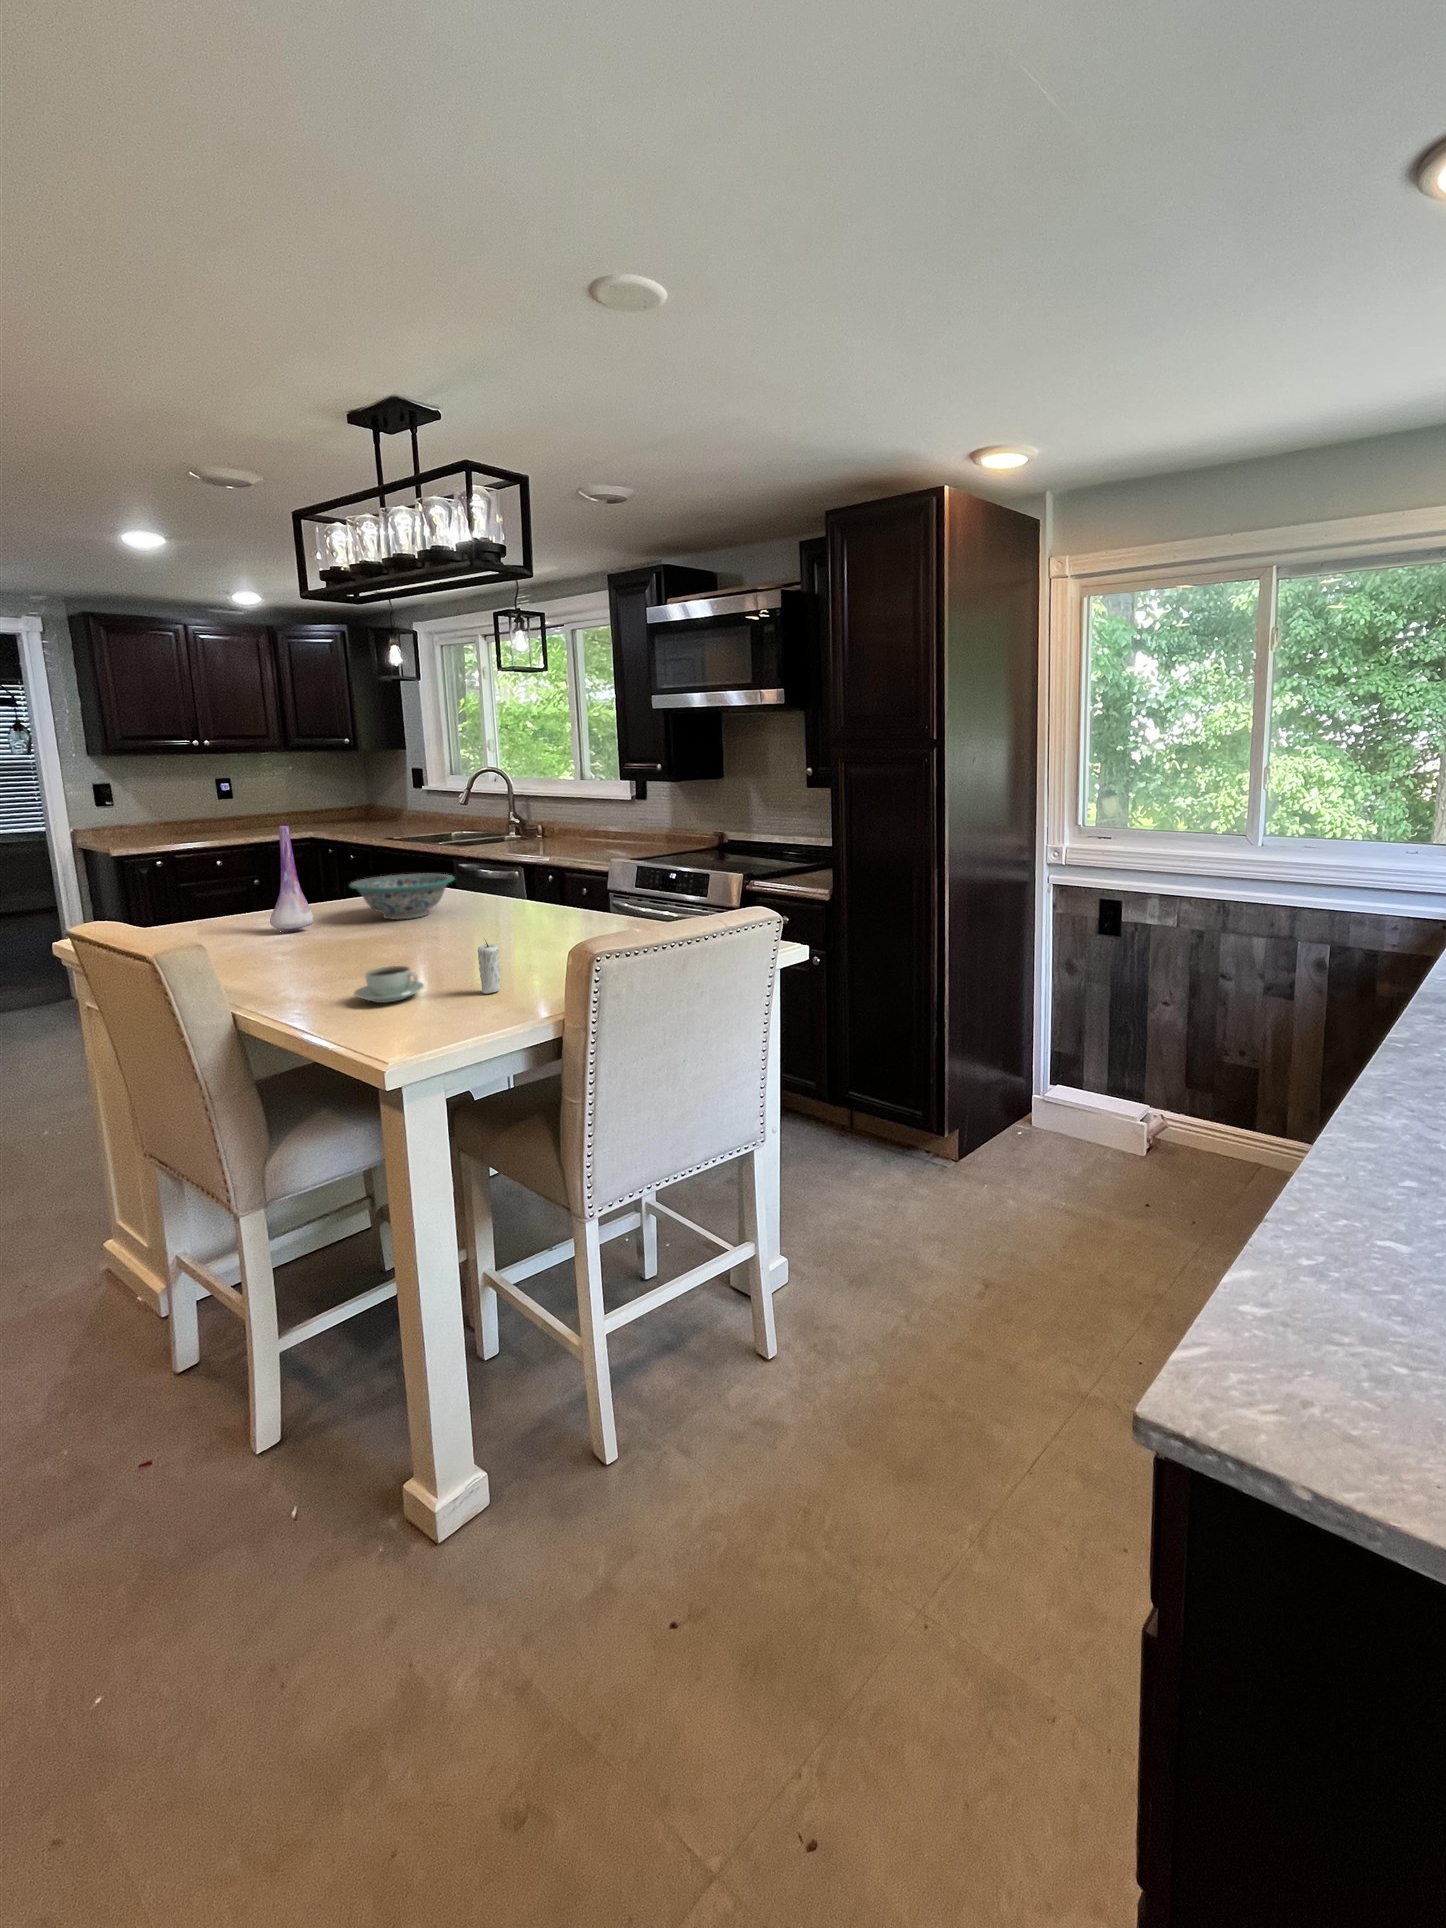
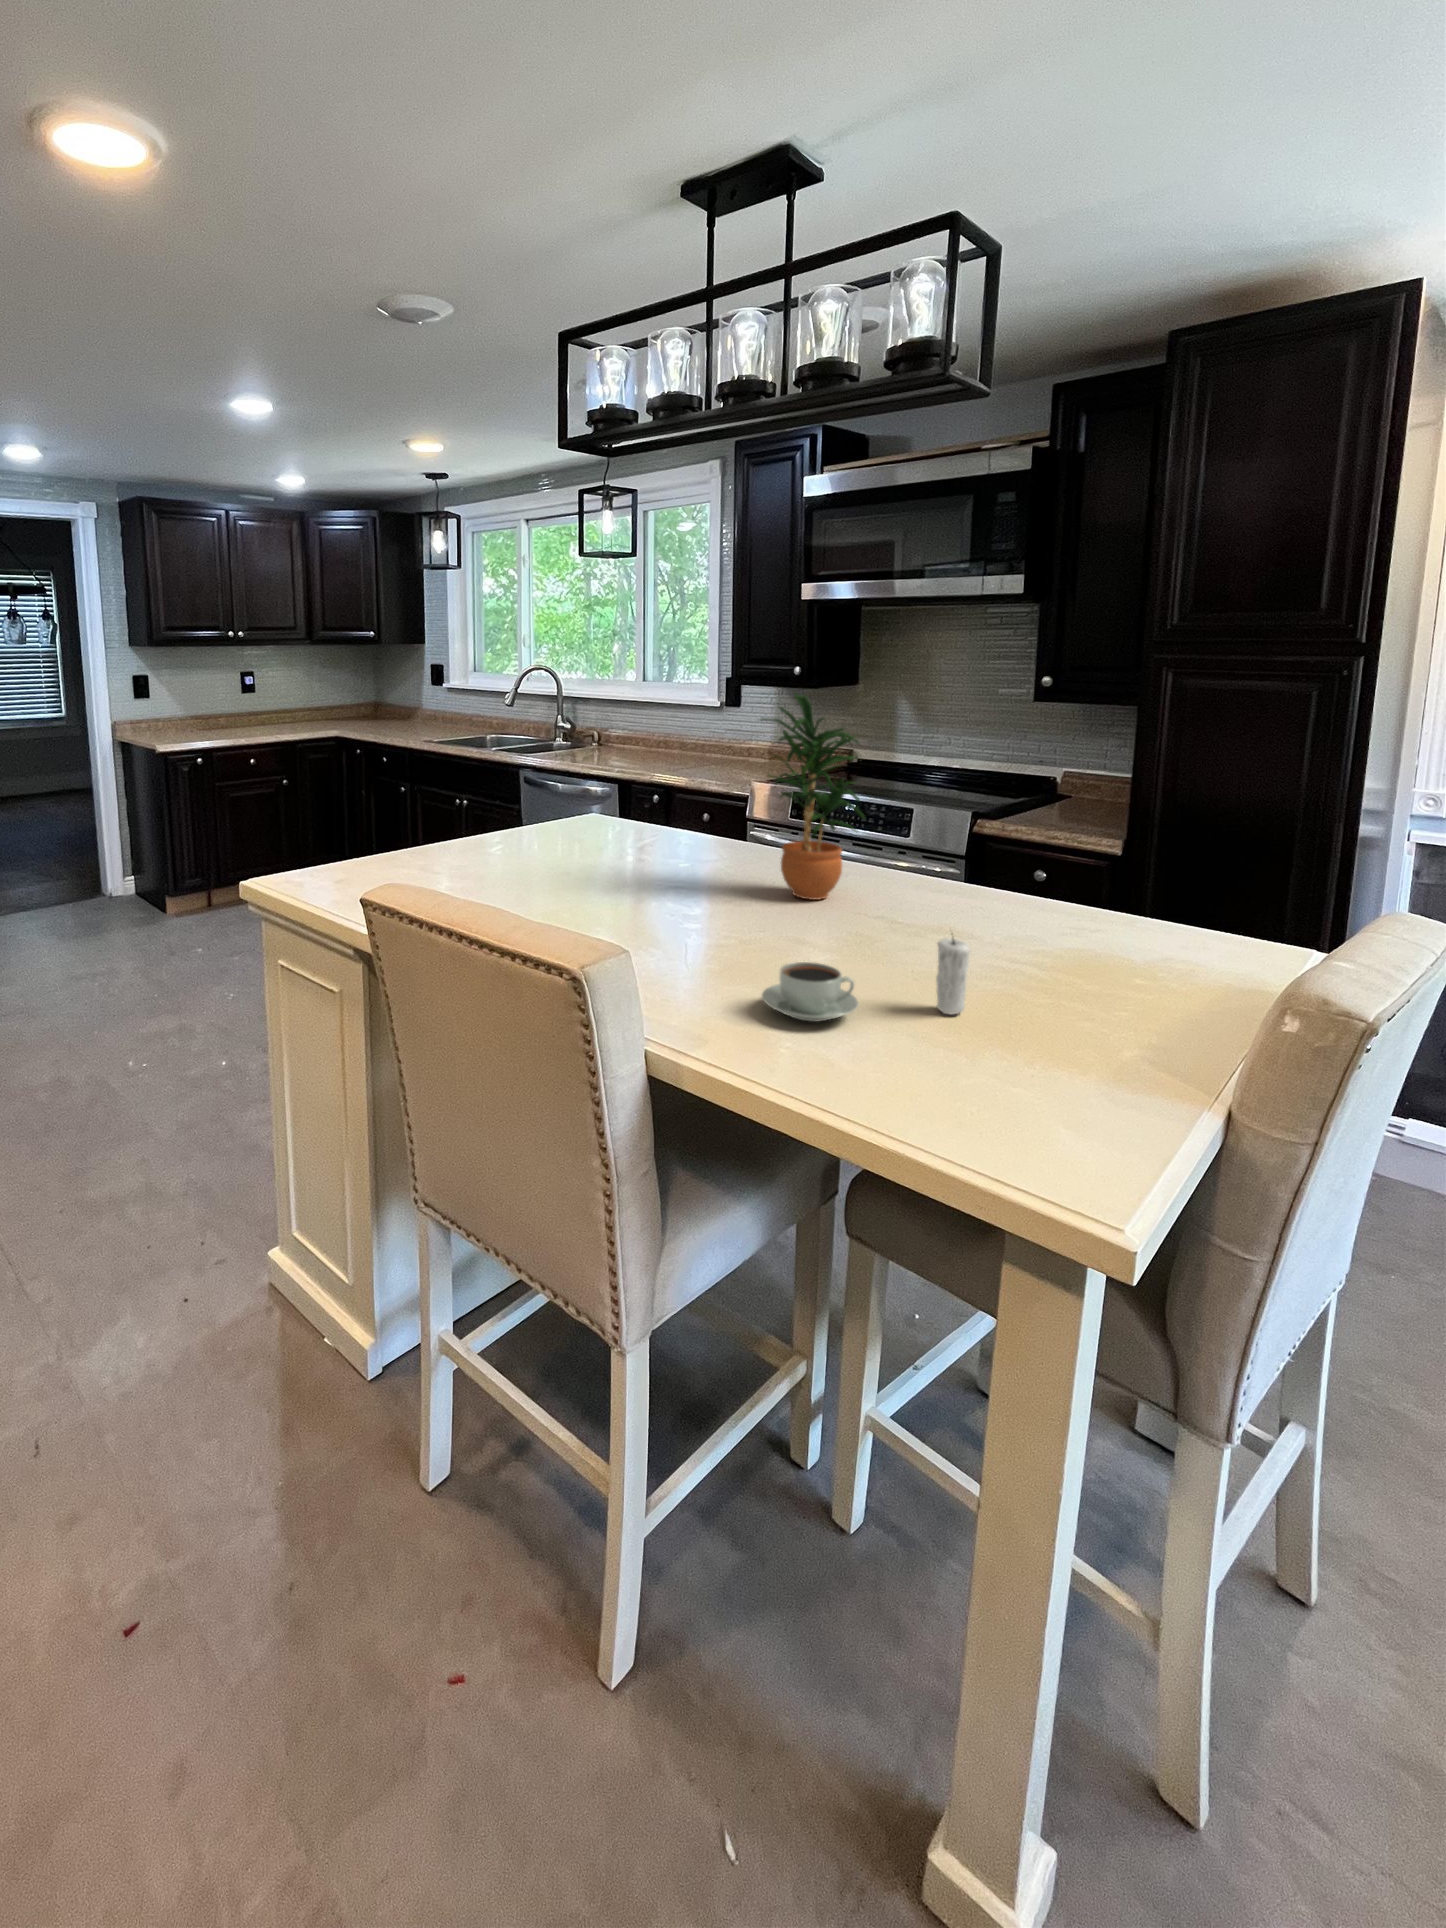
potted plant: none [464,784,554,936] -> present [761,694,865,900]
vase: present [270,825,313,930] -> none [478,736,532,876]
decorative bowl: present [349,874,455,919] -> none [559,802,682,863]

